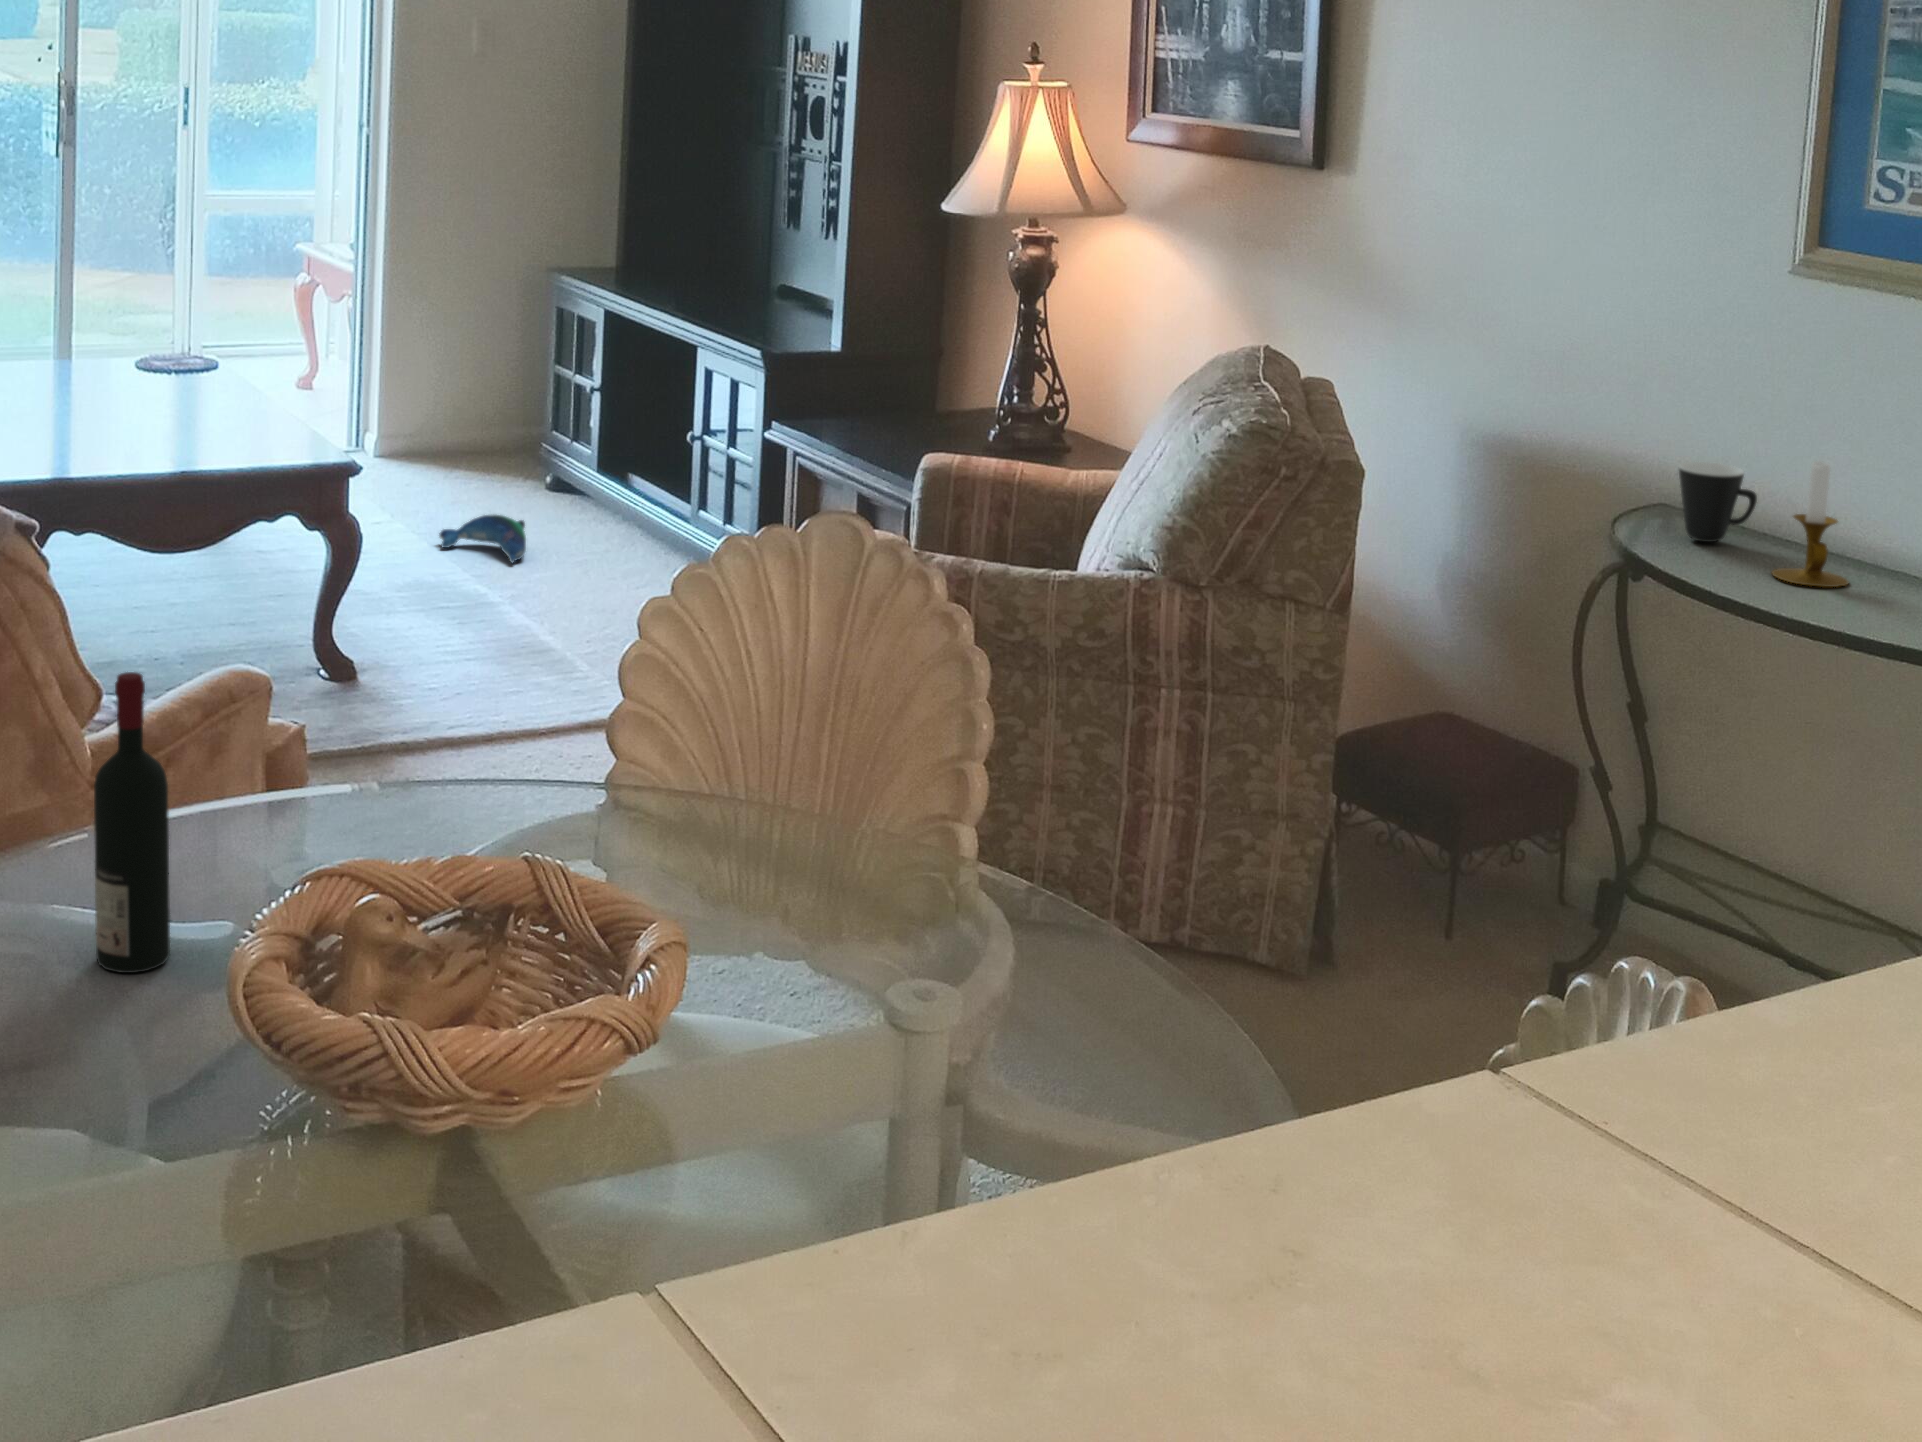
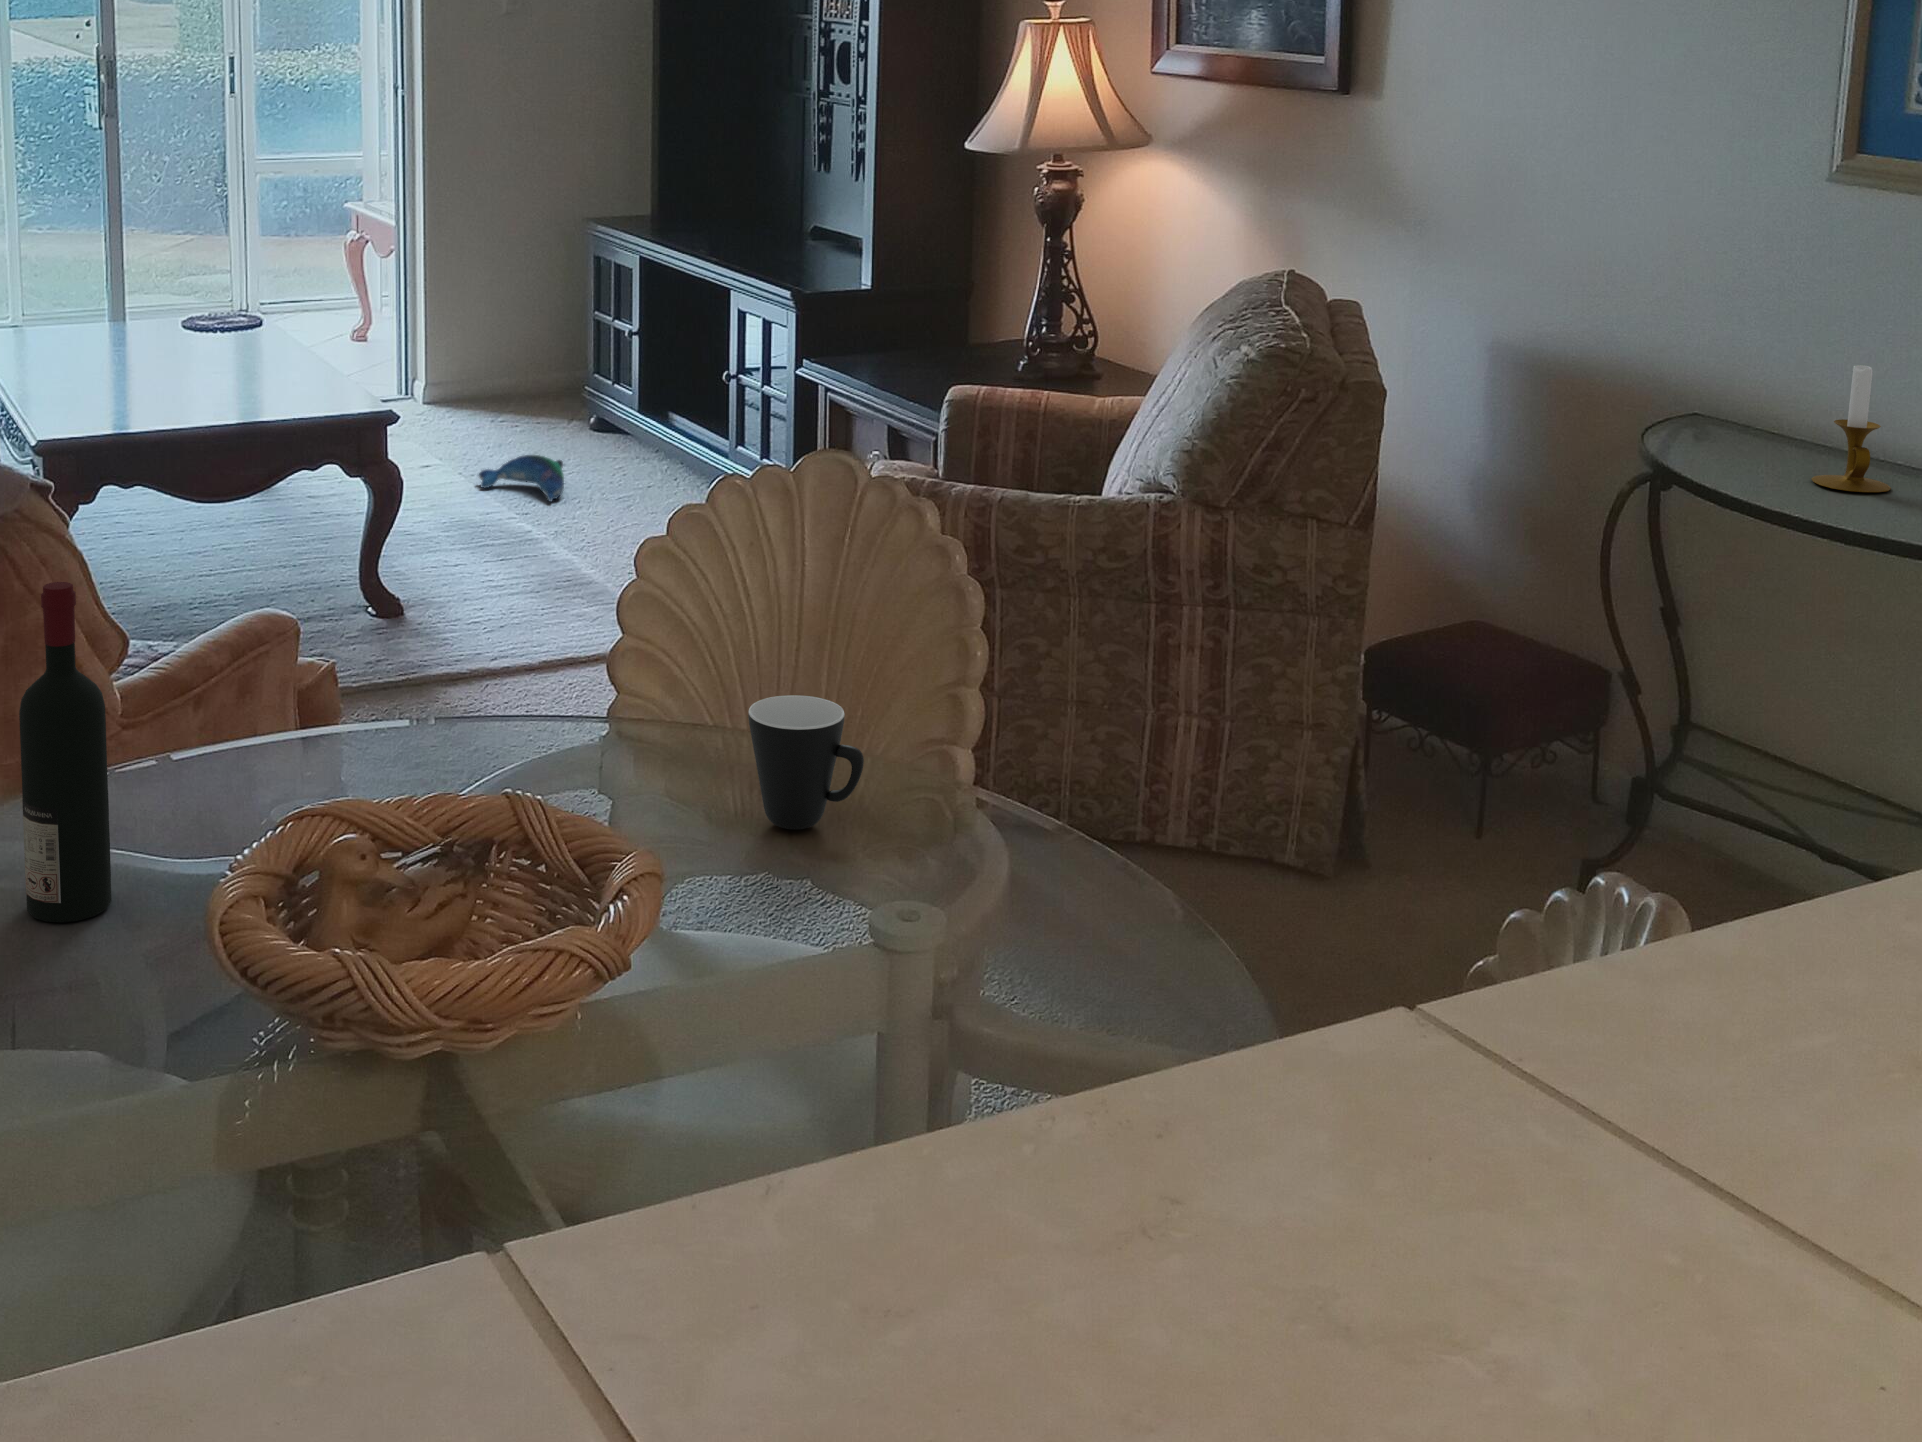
mug: present [1679,462,1757,542] -> present [748,695,864,829]

